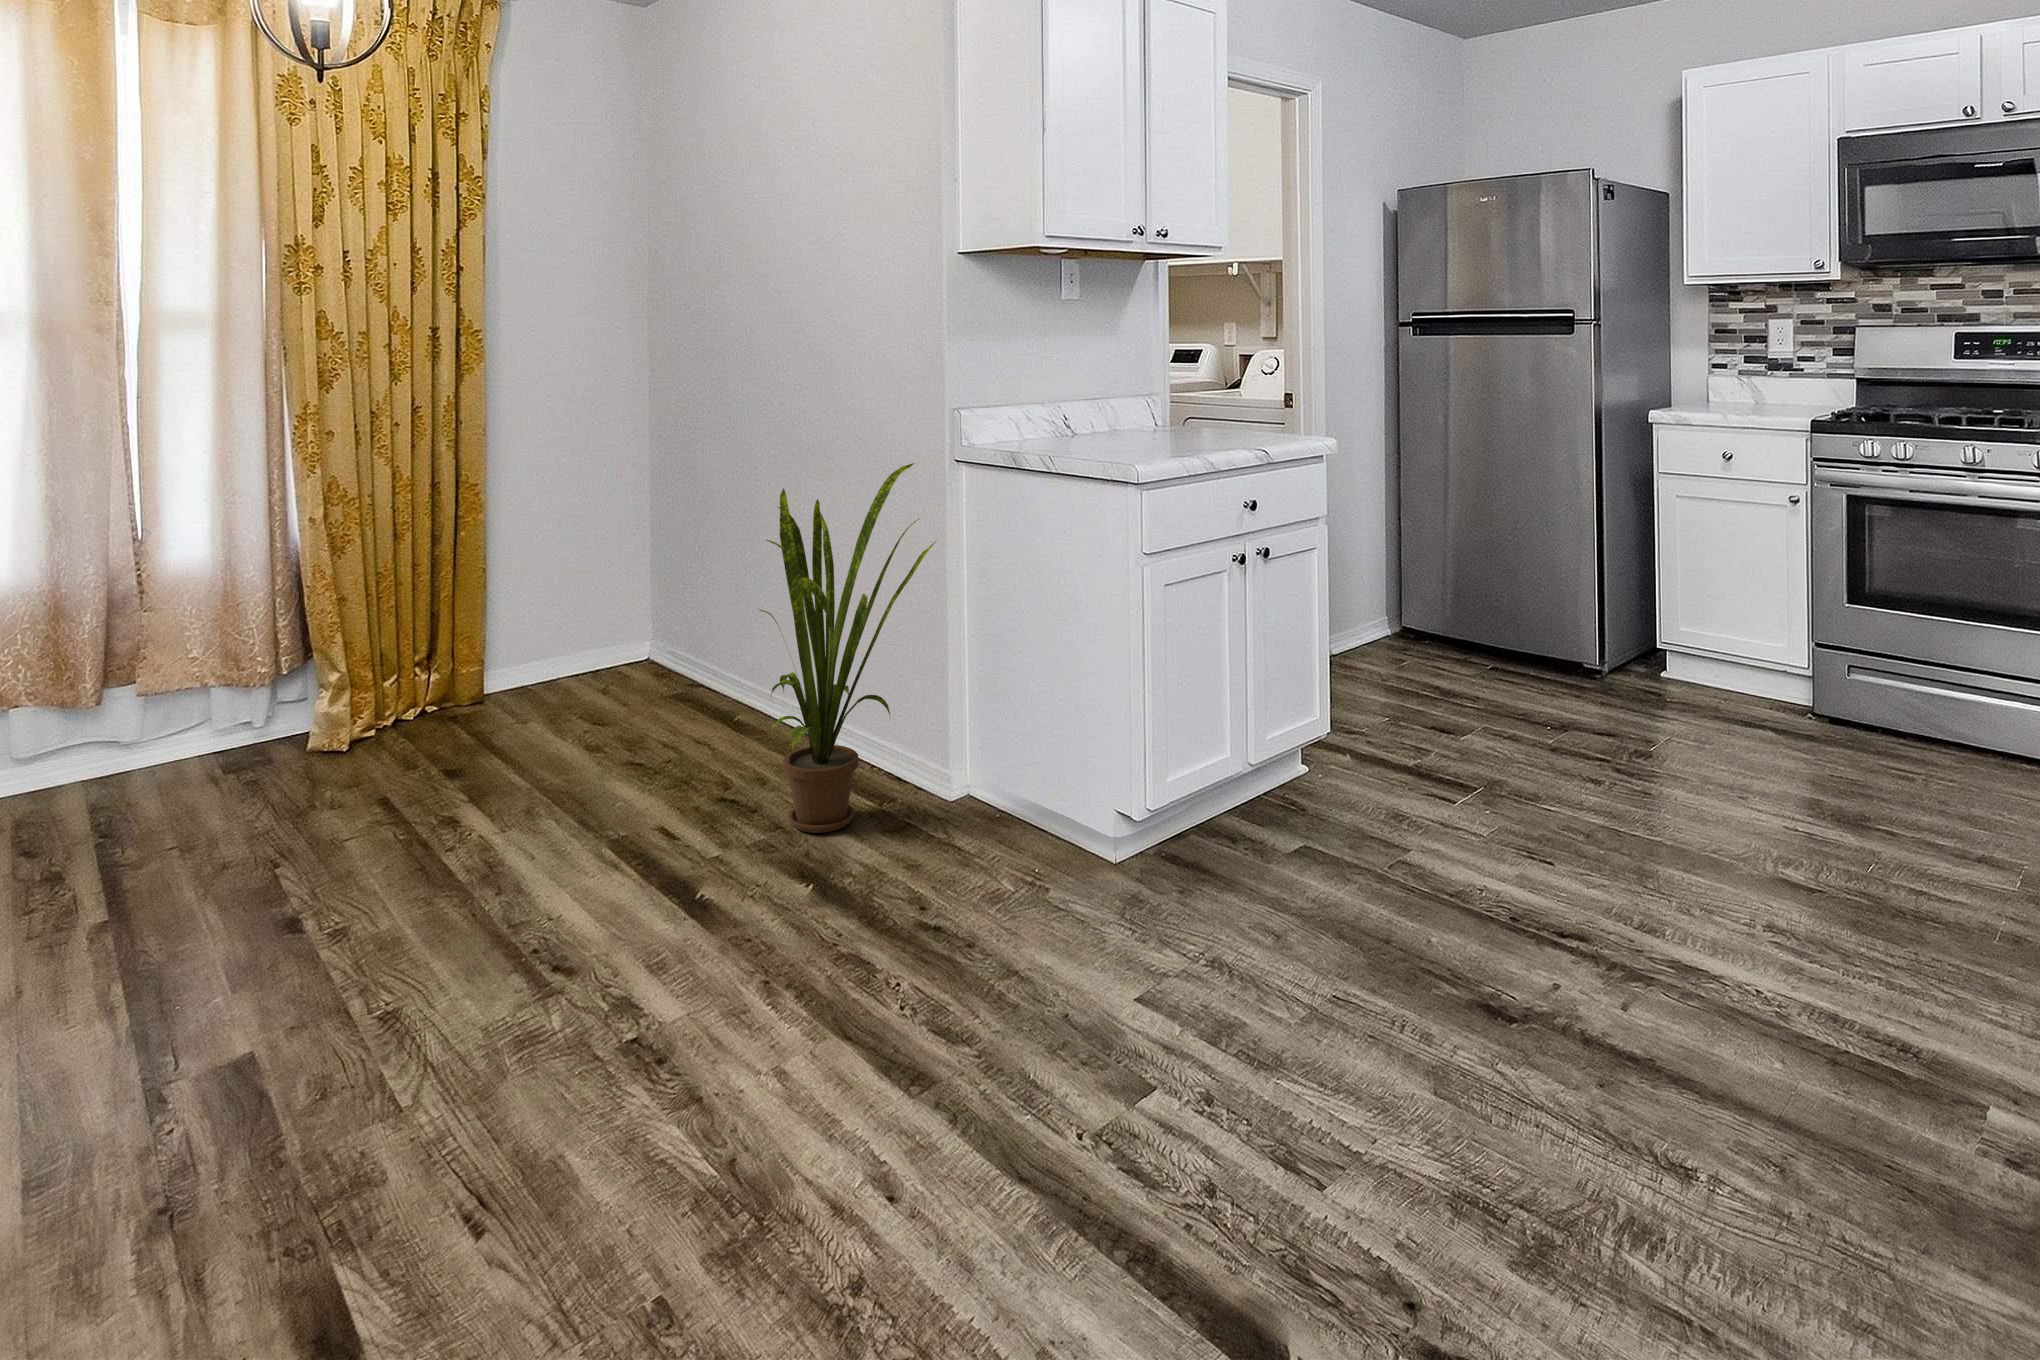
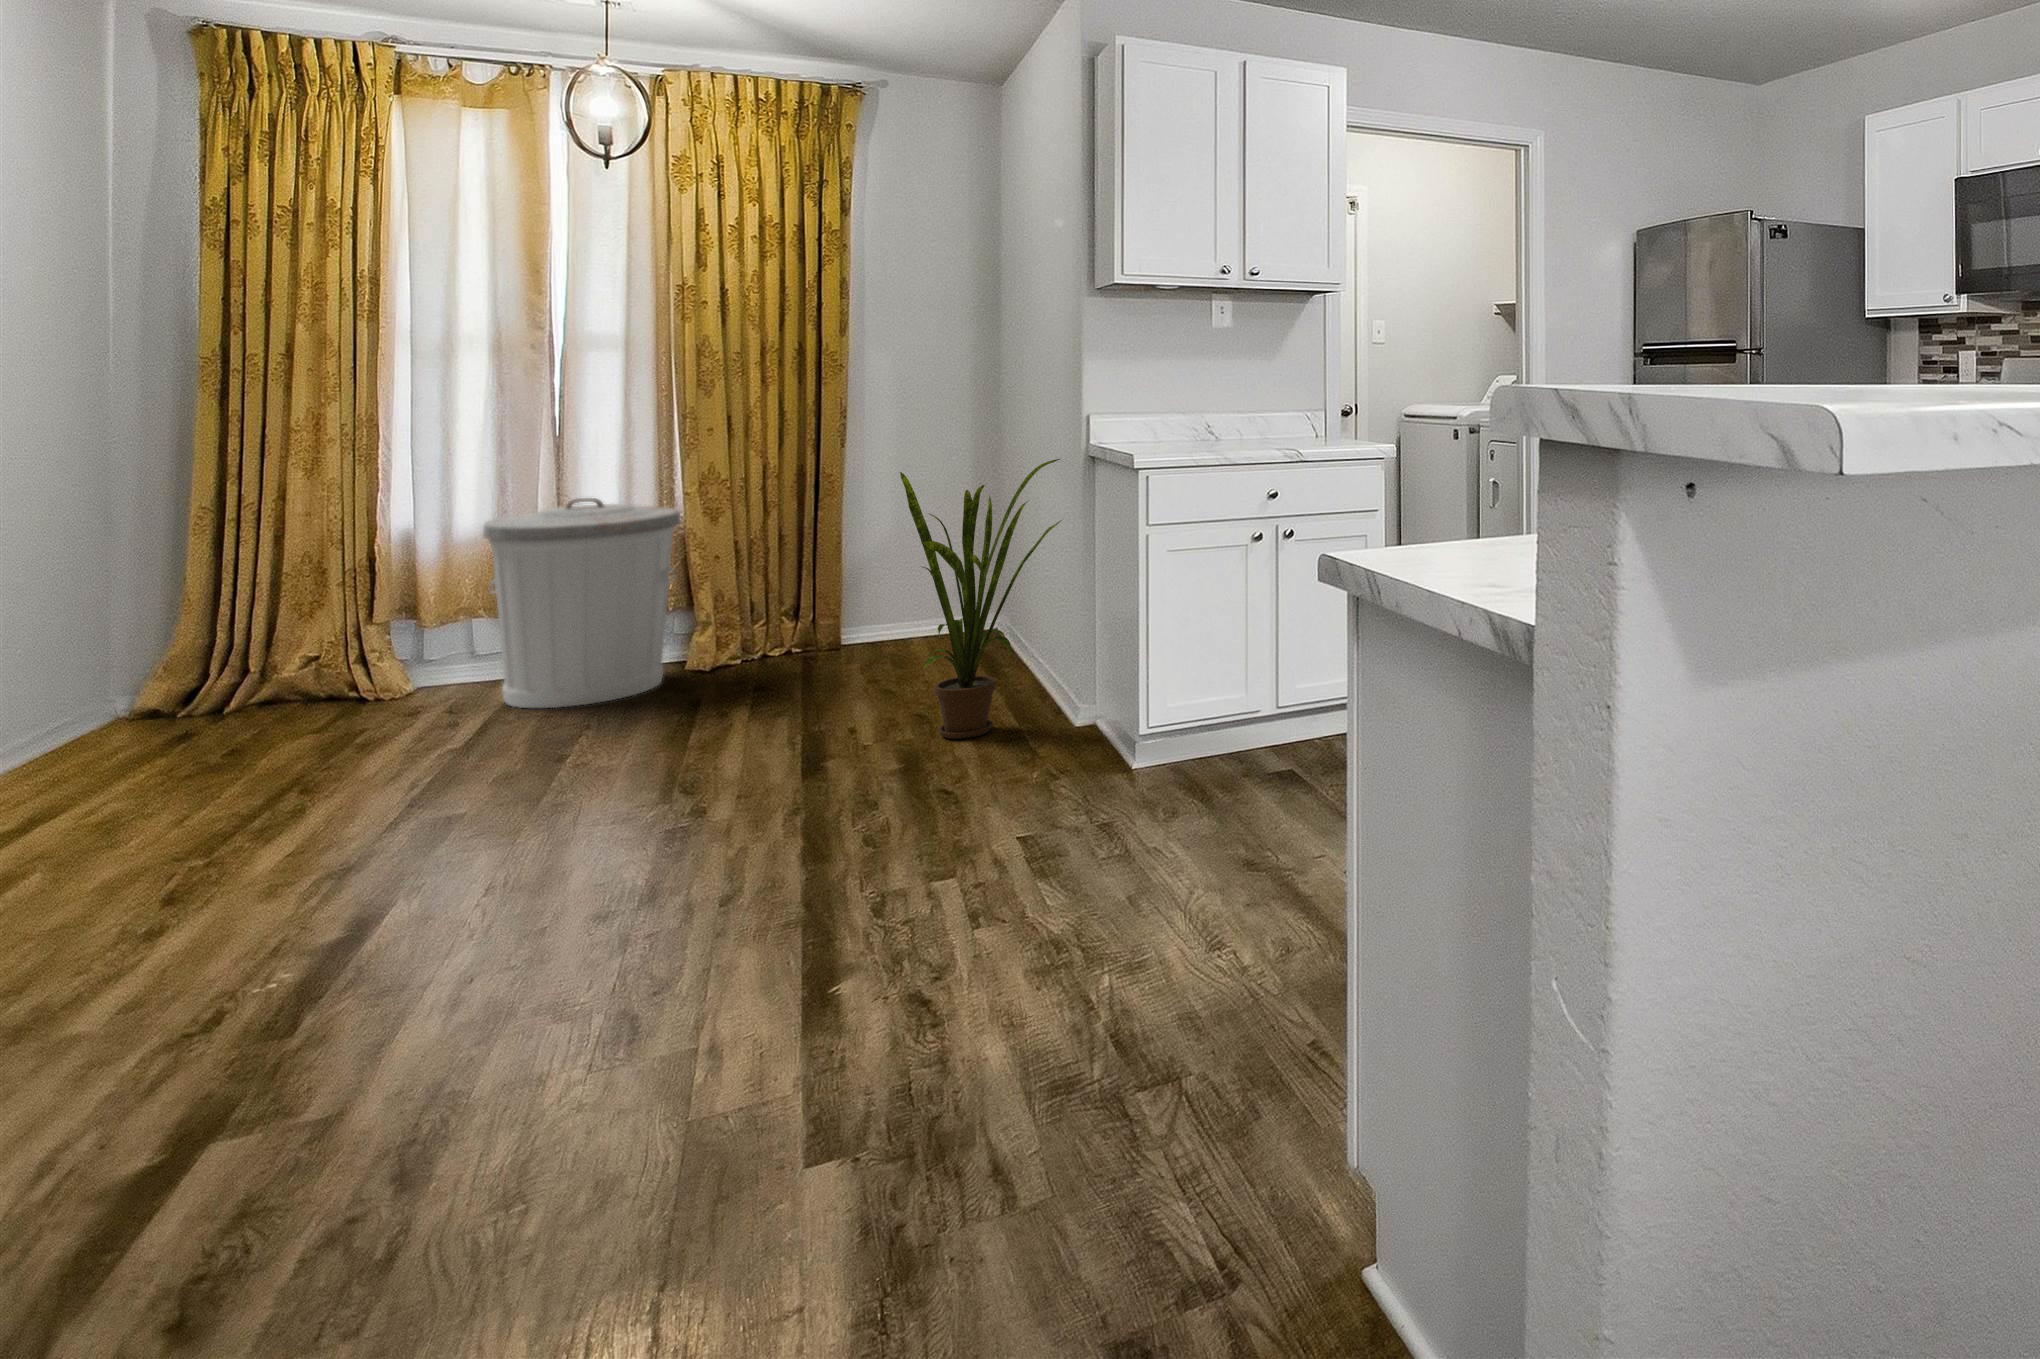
trash can: none [57,535,321,834] -> present [483,498,680,708]

